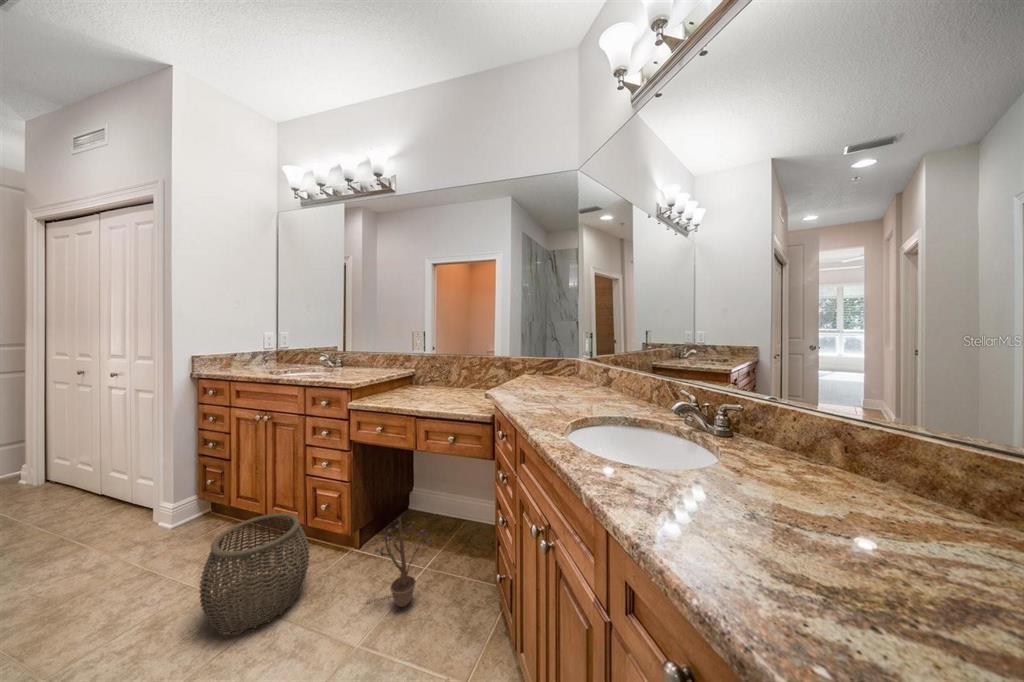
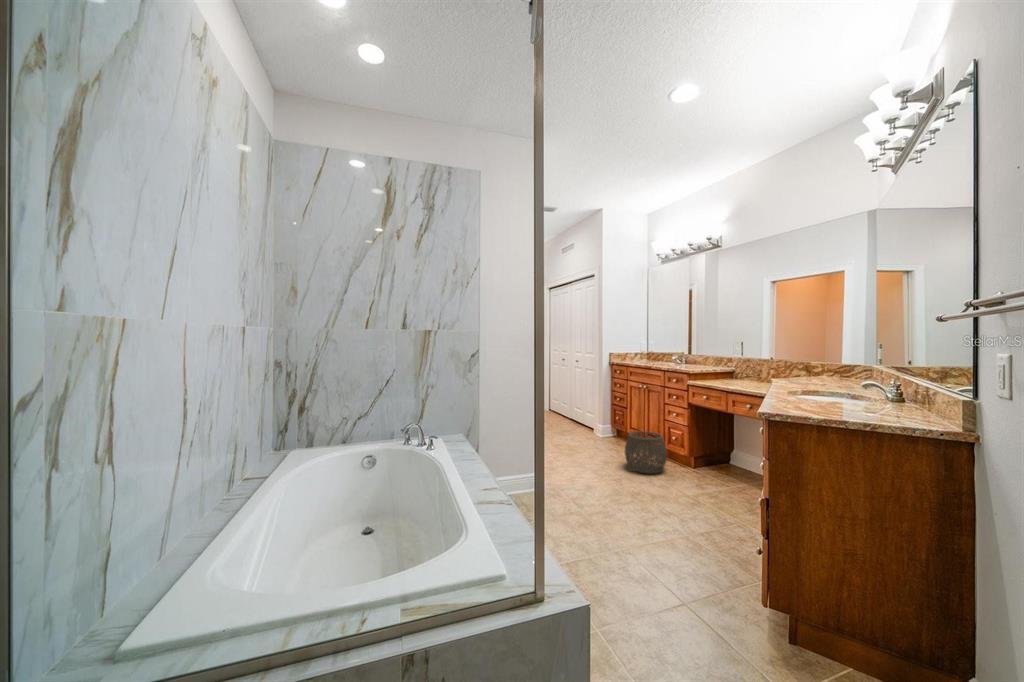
decorative plant: present [364,518,431,607] -> none [694,443,733,491]

